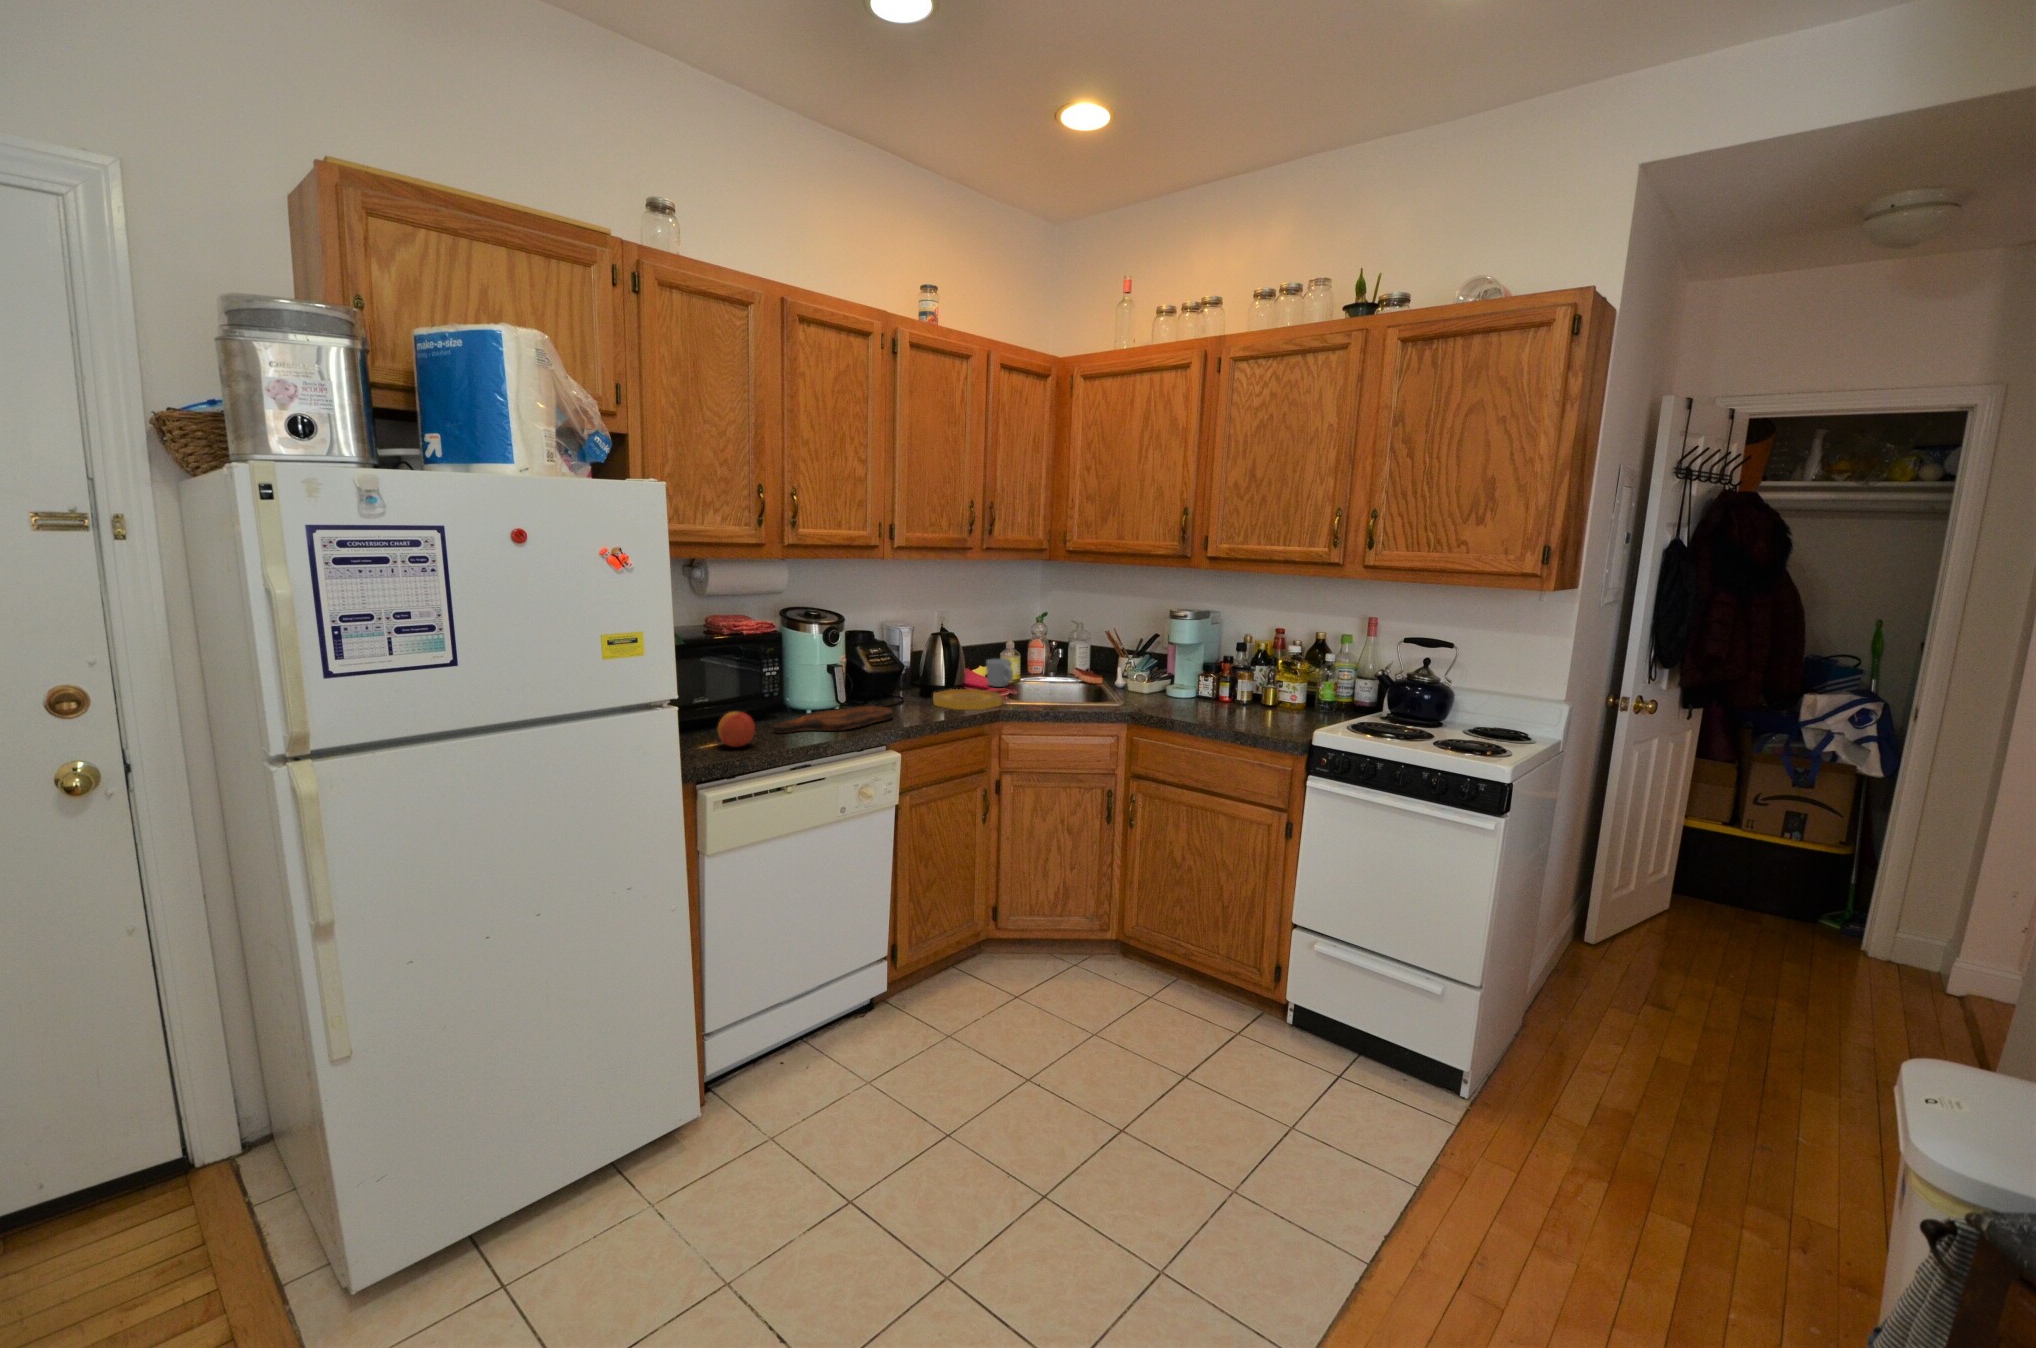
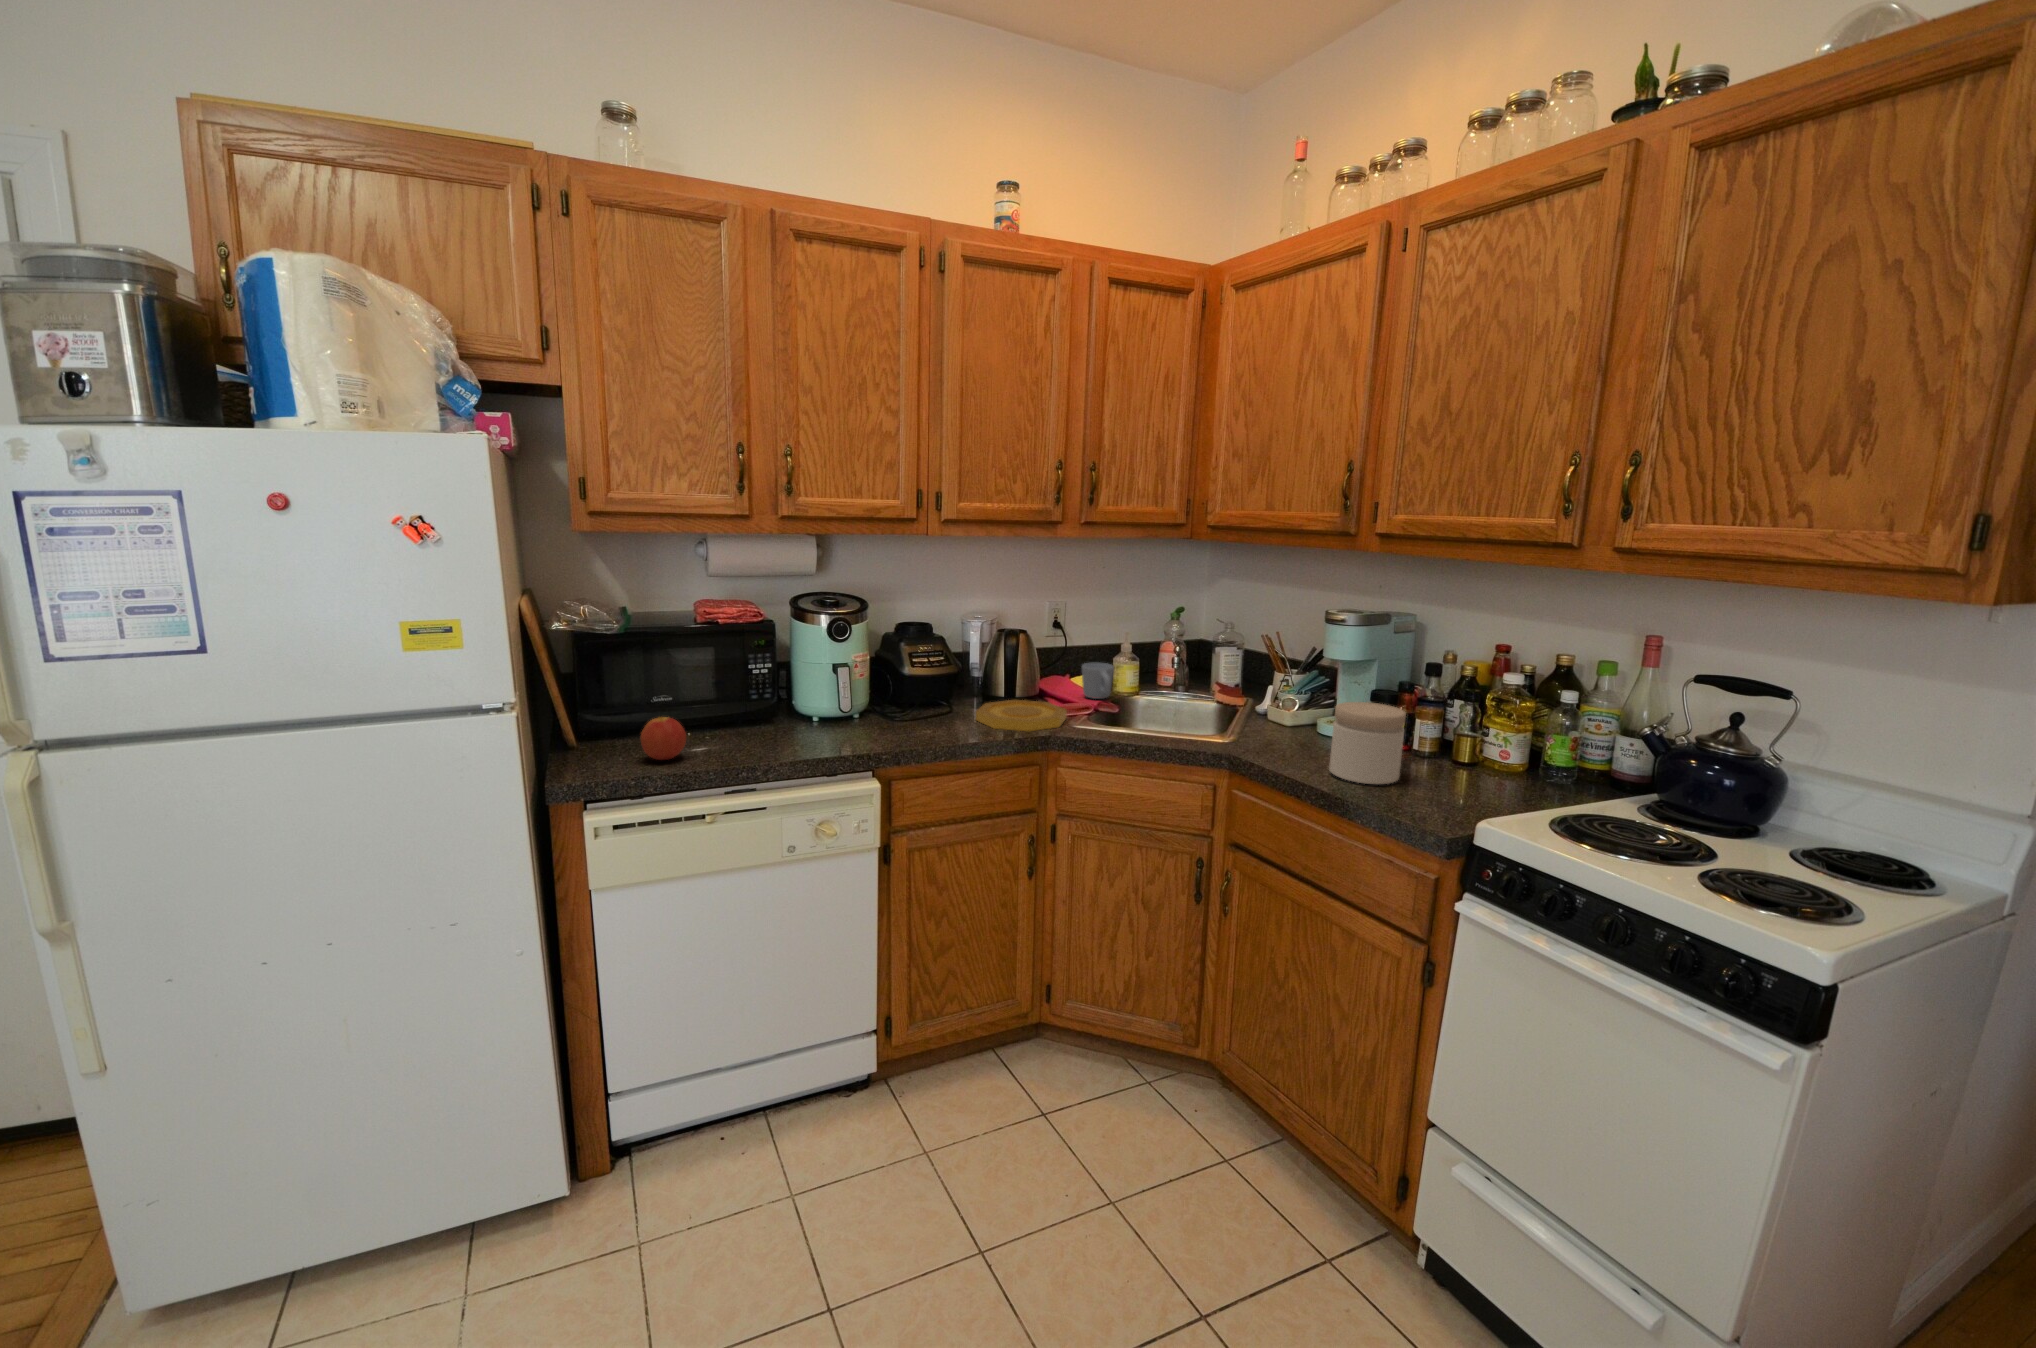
jar: none [1205,669,1253,721] -> present [1329,702,1406,784]
cutting board: present [773,706,893,733] -> none [735,716,900,747]

